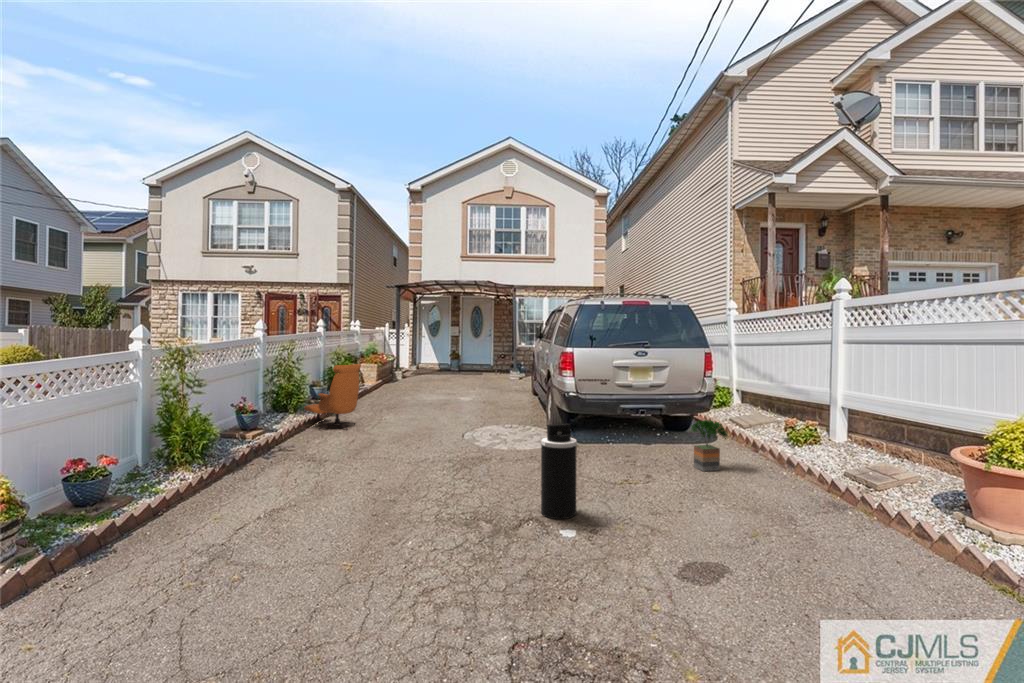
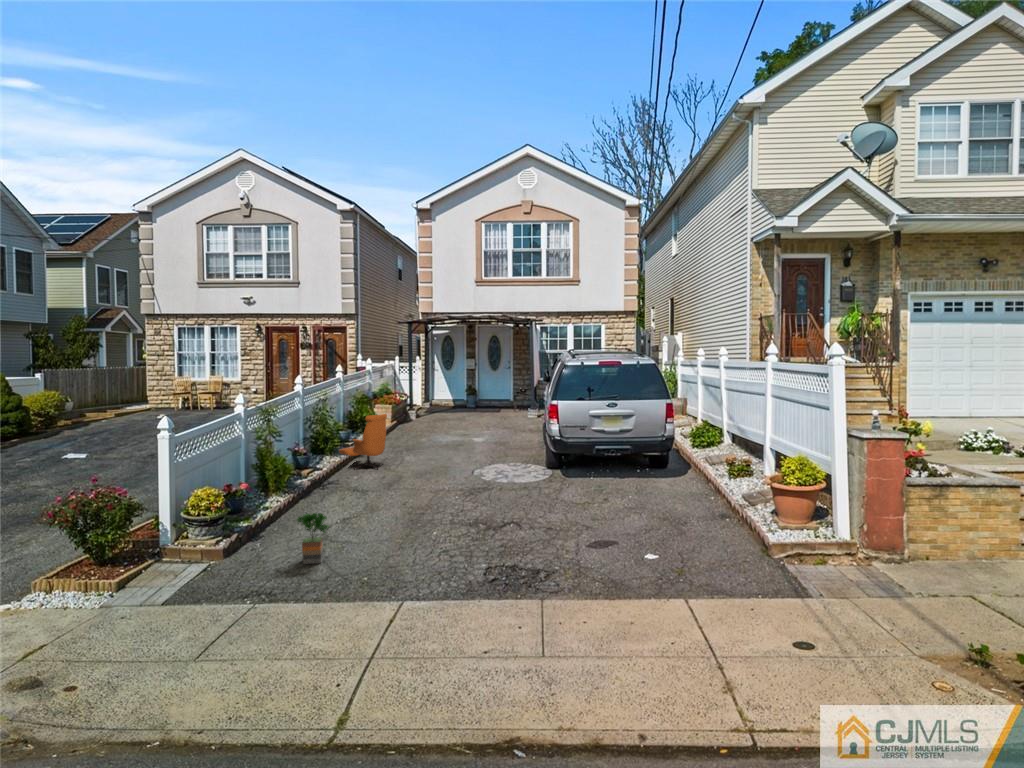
potted tree: present [691,420,728,471] -> present [297,513,329,564]
trash can: present [541,424,577,519] -> none [519,461,543,522]

